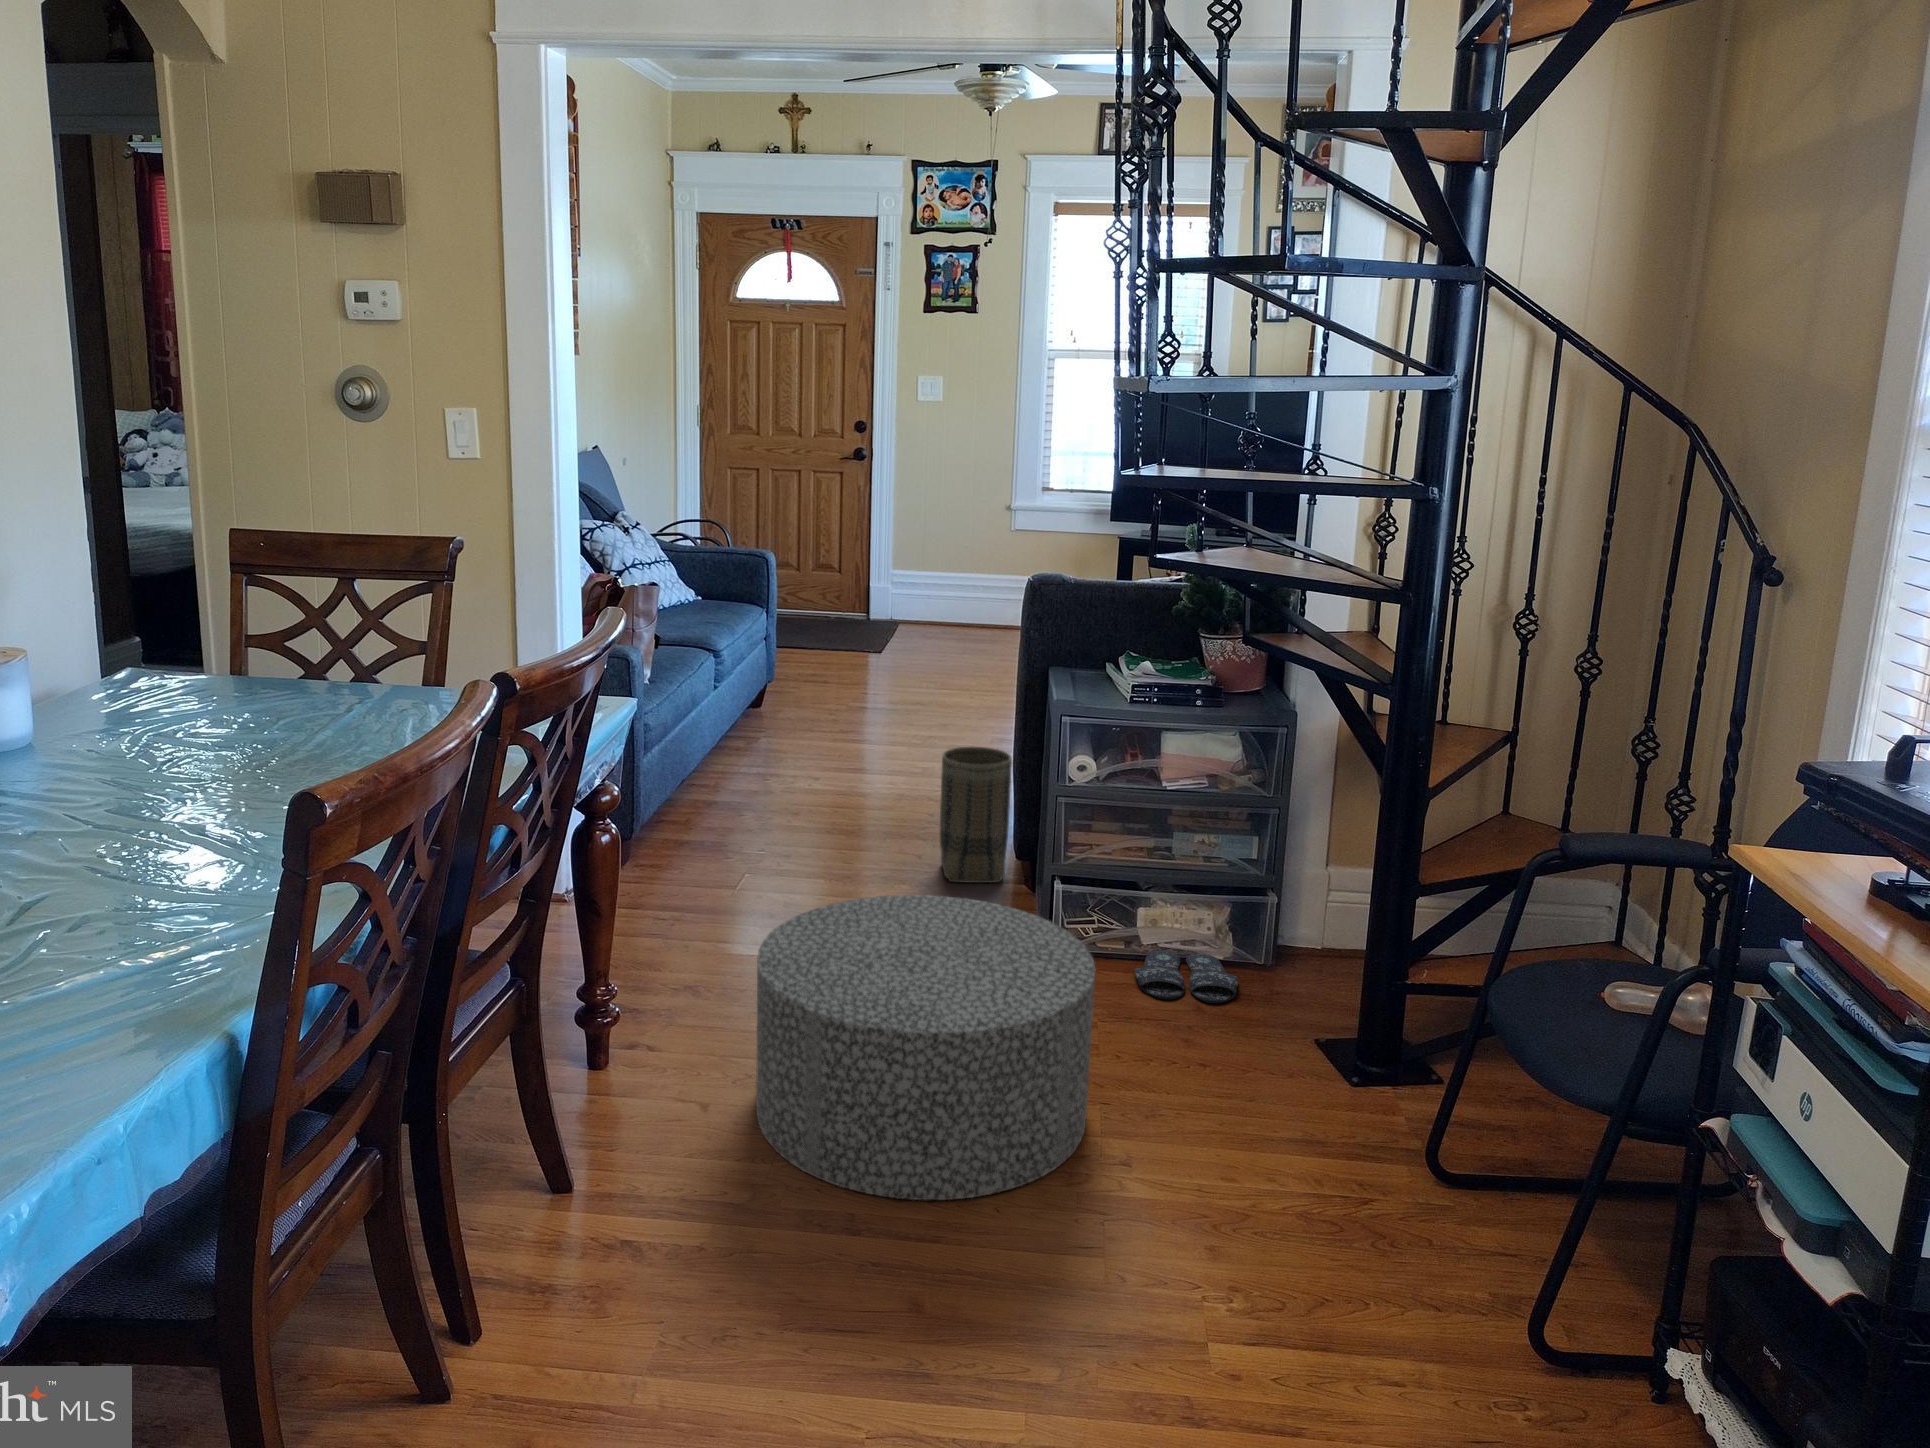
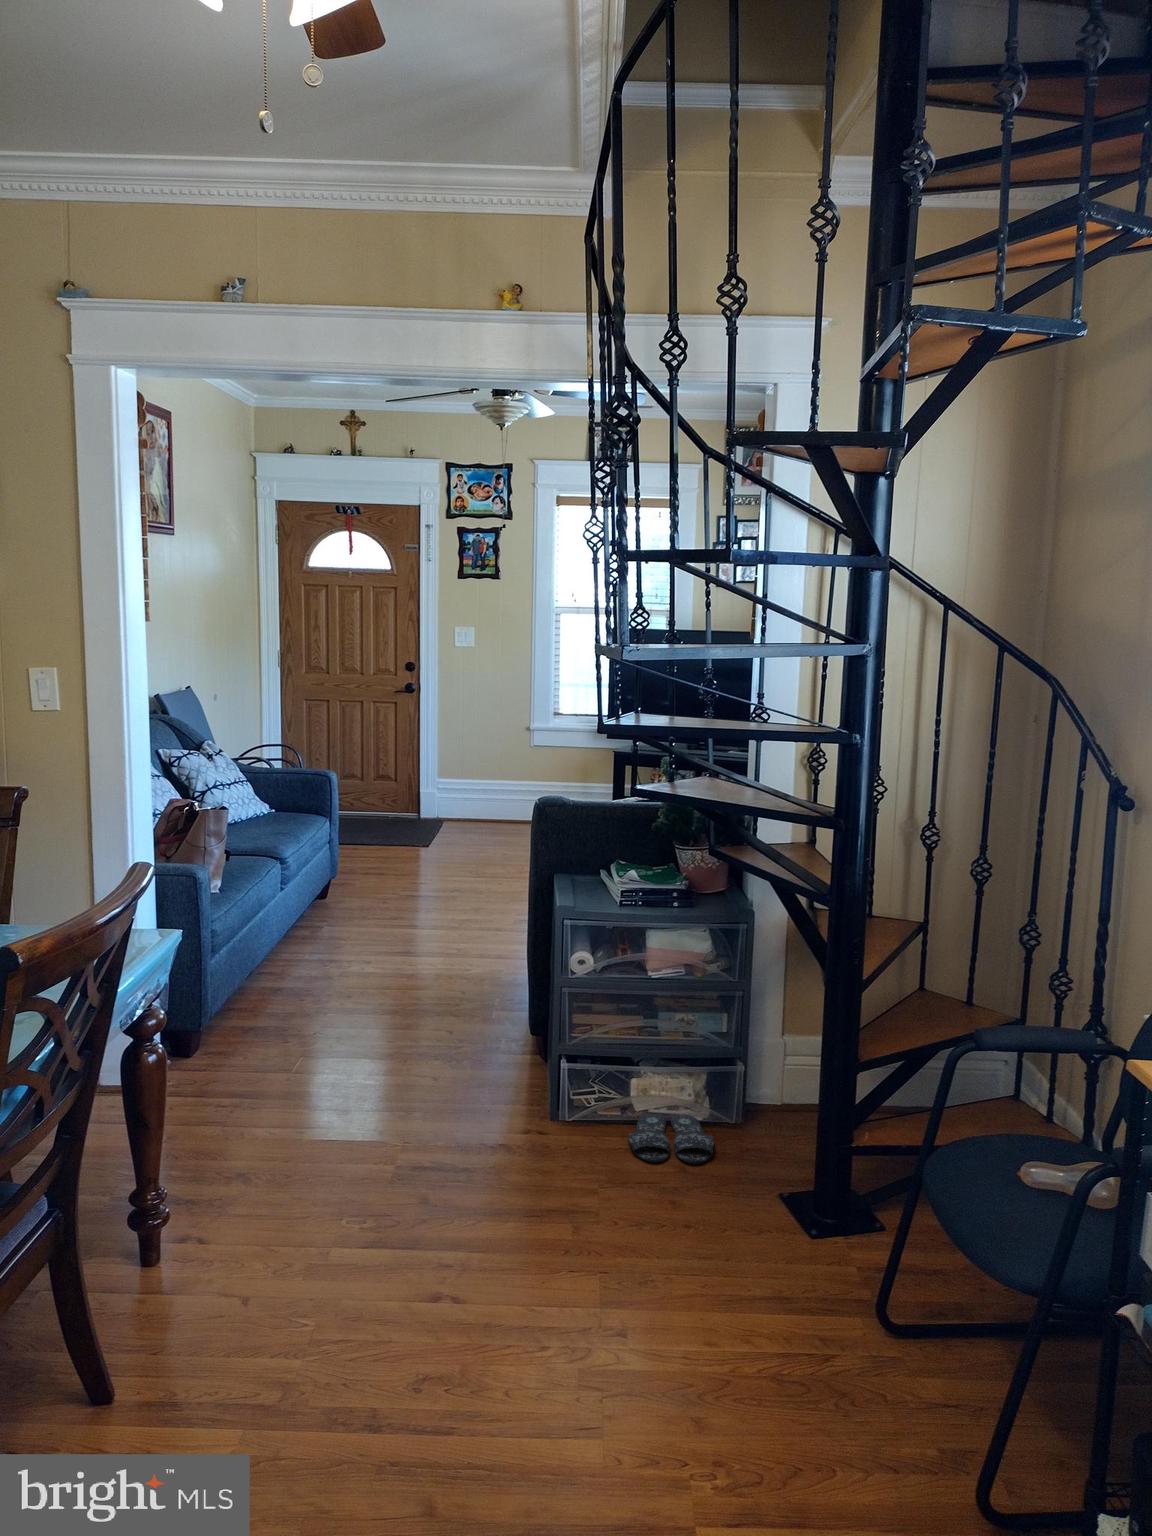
basket: present [940,747,1012,883] -> none [467,939,524,1055]
ottoman: present [756,895,1095,1200] -> none [286,1092,591,1402]

